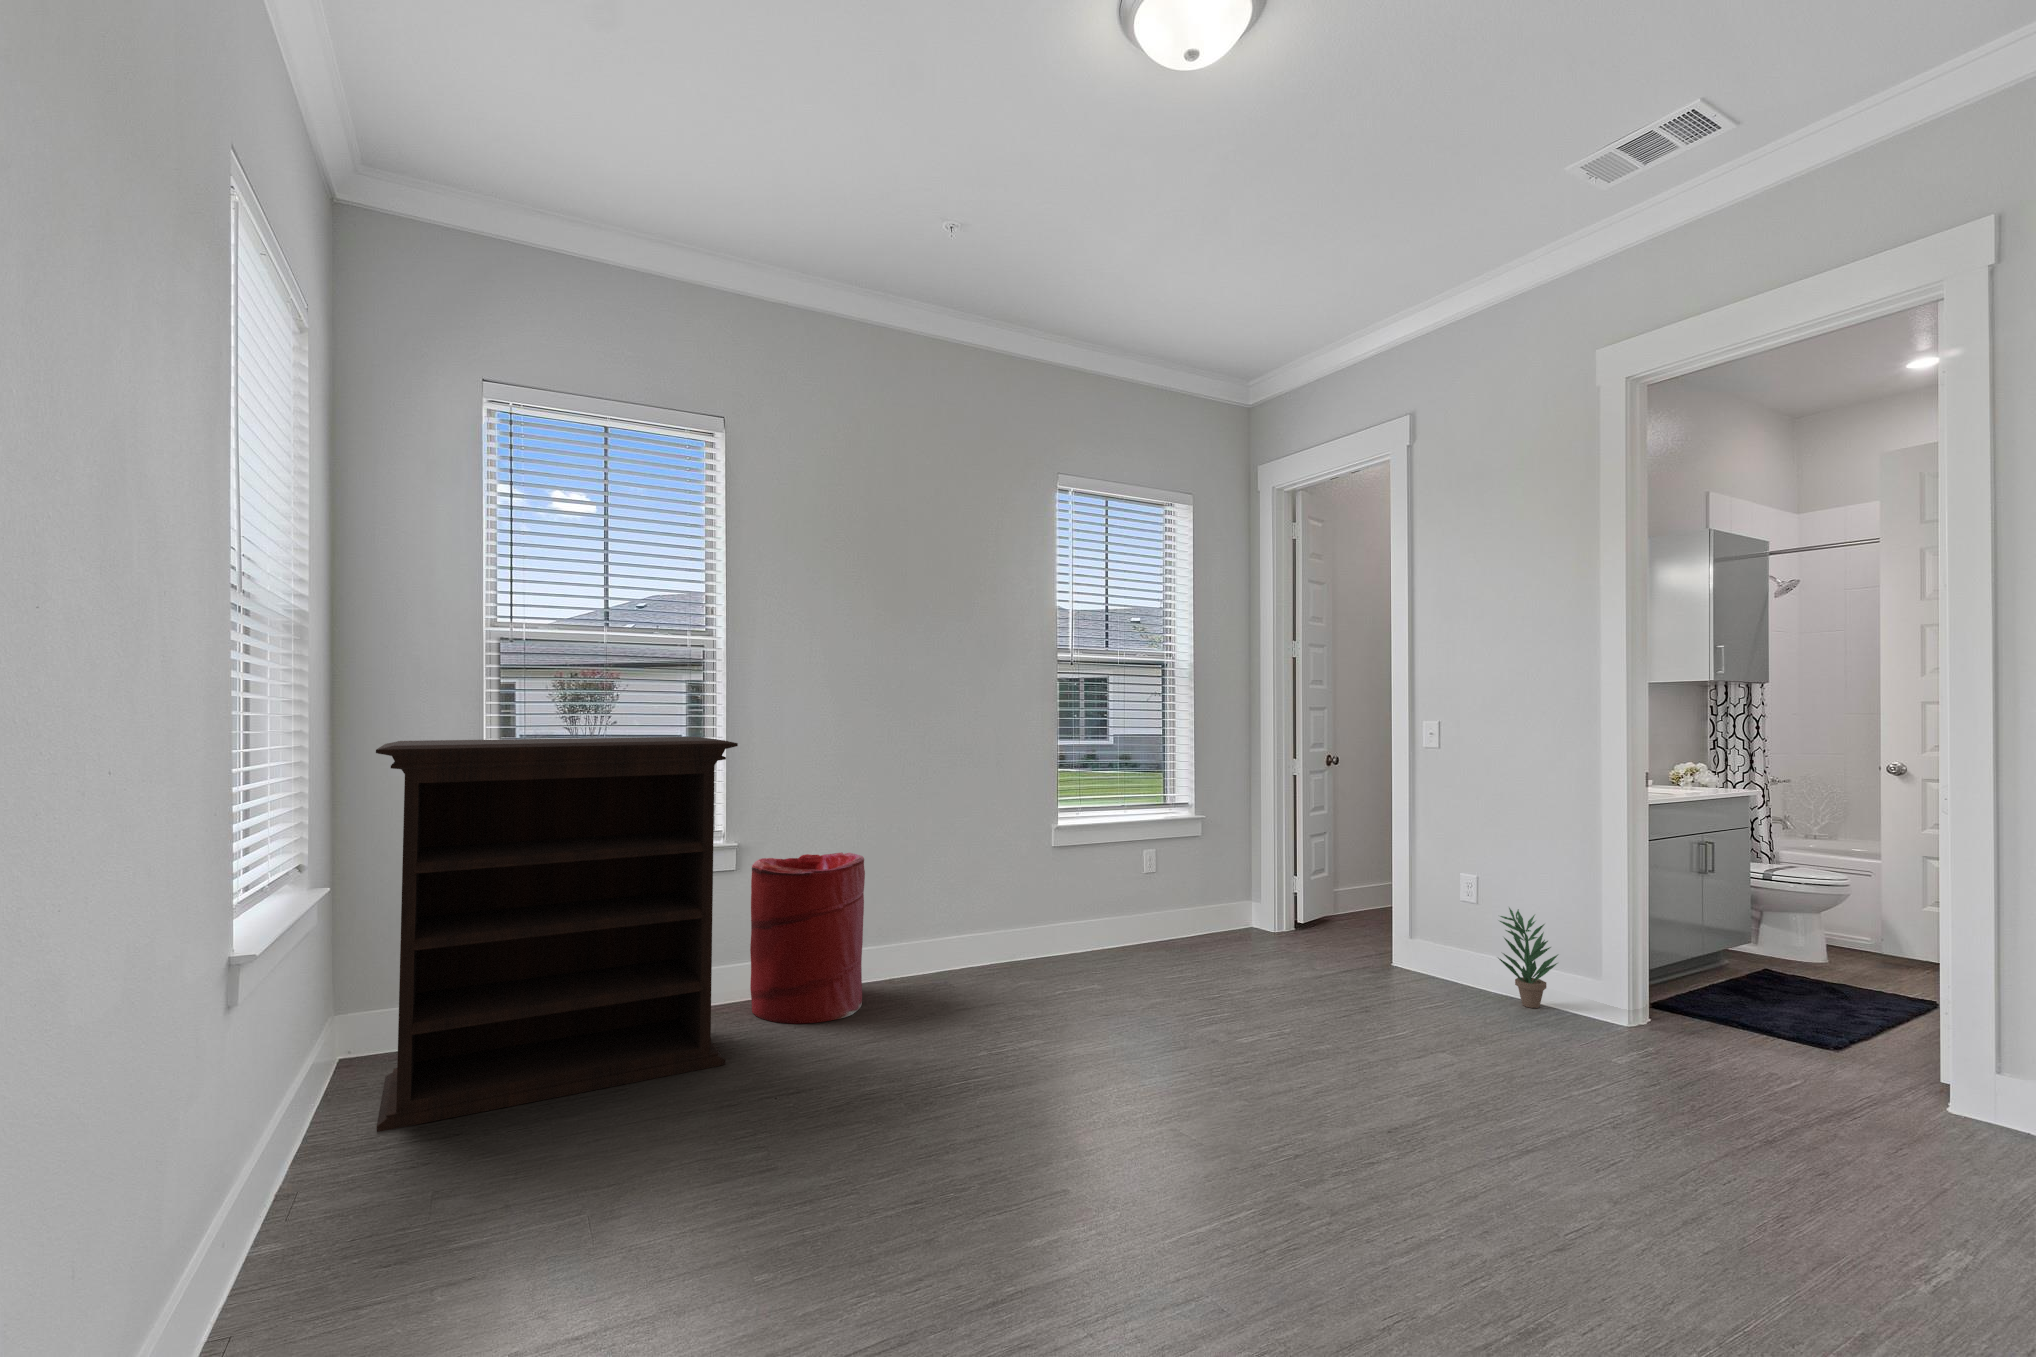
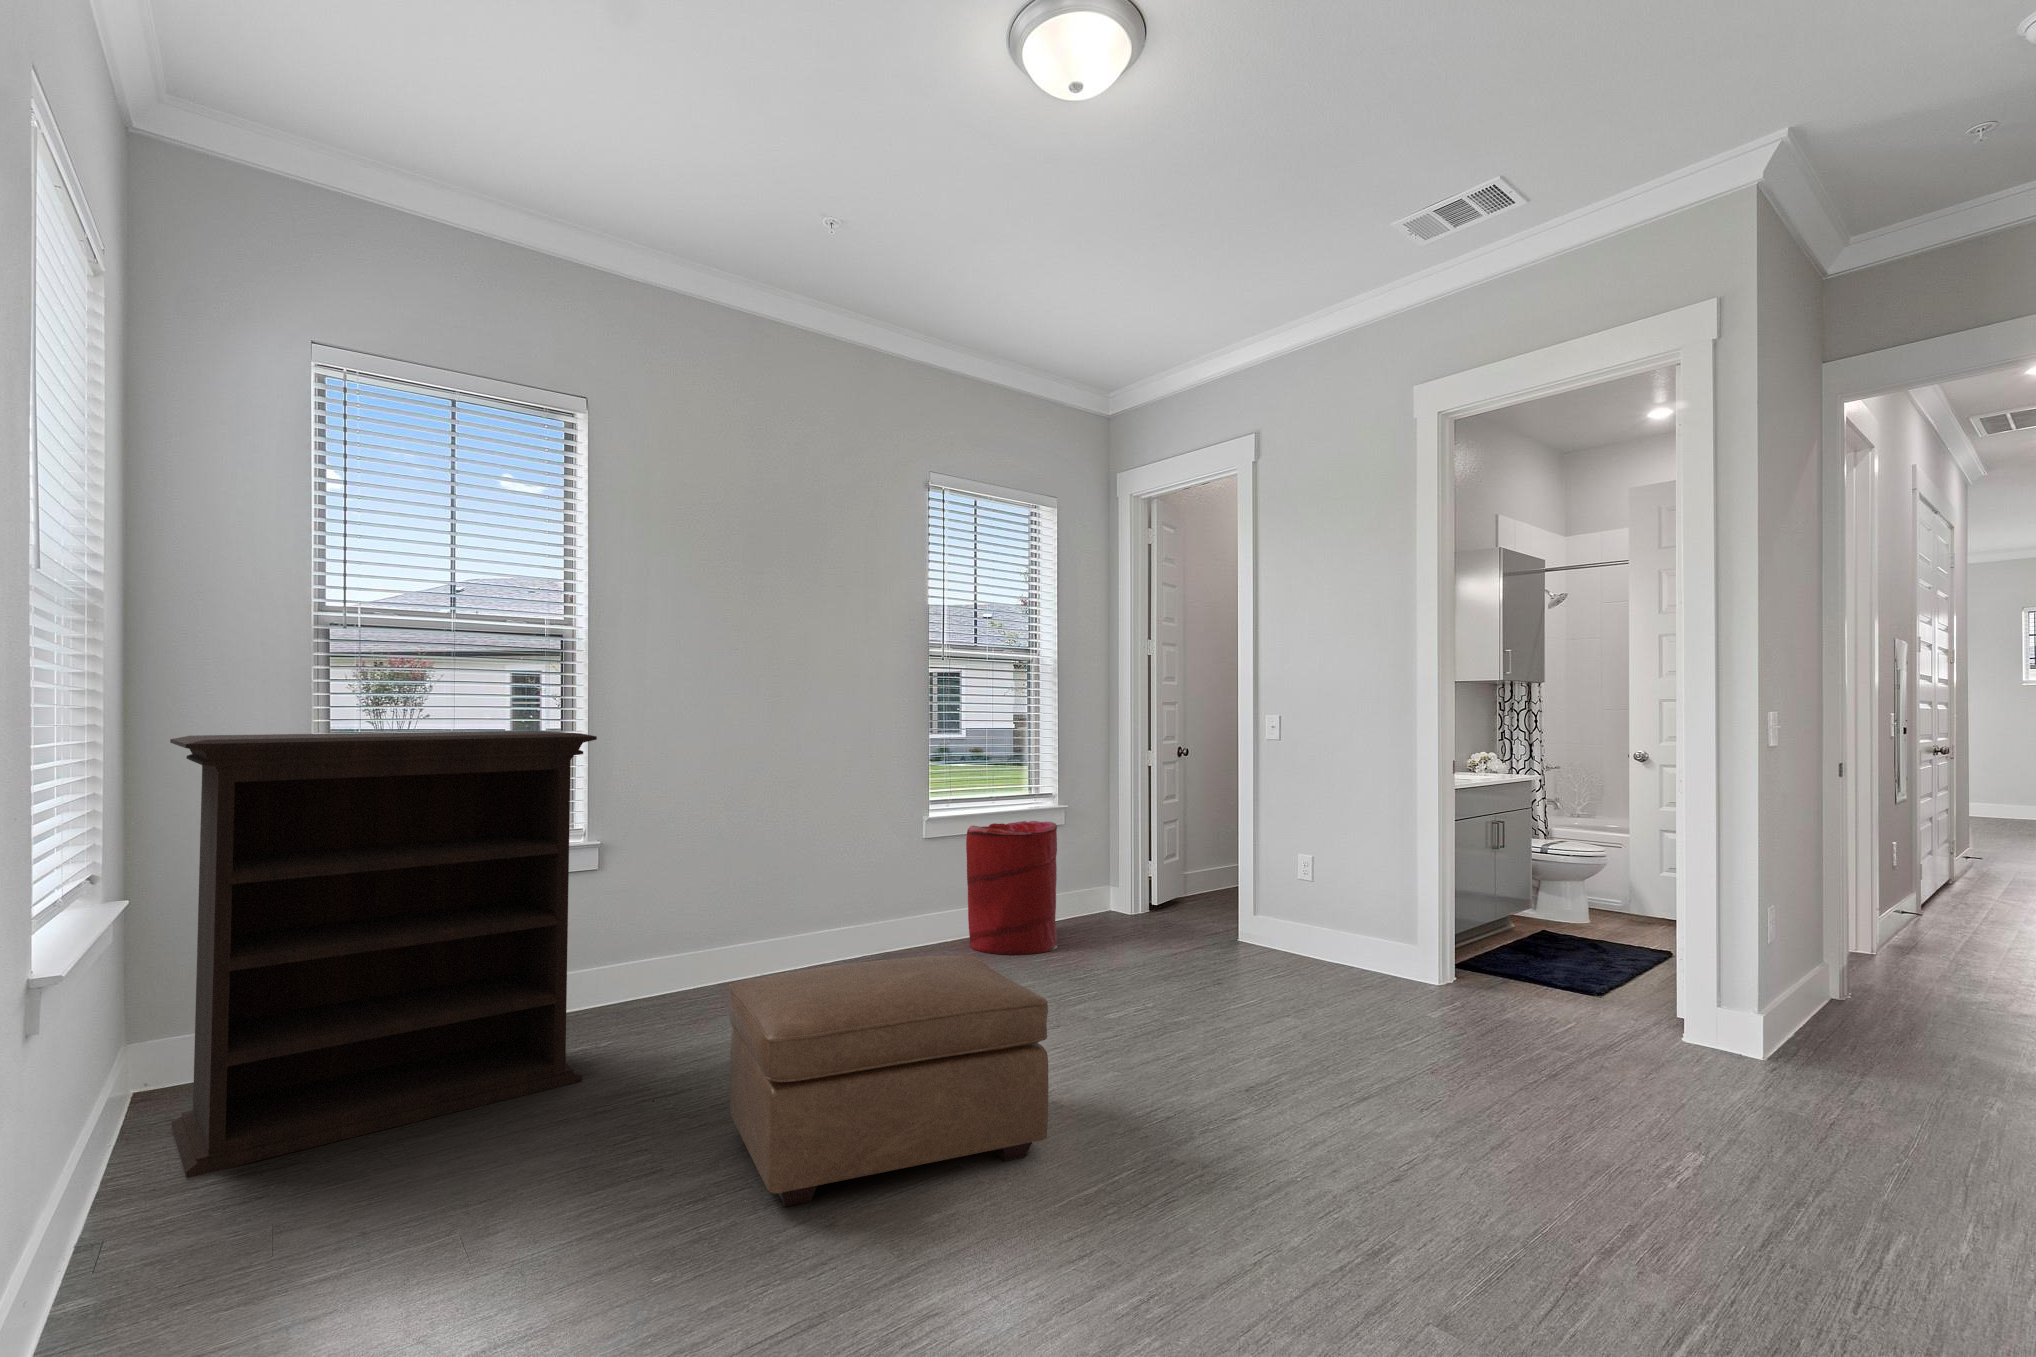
laundry hamper: present [750,852,865,1024] -> present [966,821,1057,955]
potted plant: present [1498,908,1558,1008] -> none [1327,885,1381,977]
ottoman: none [837,970,1146,1223] -> present [729,955,1048,1207]

